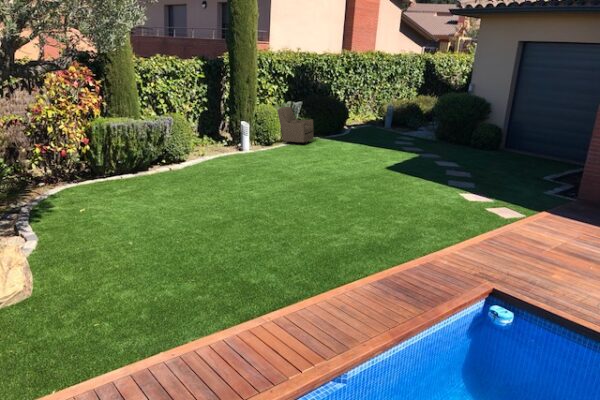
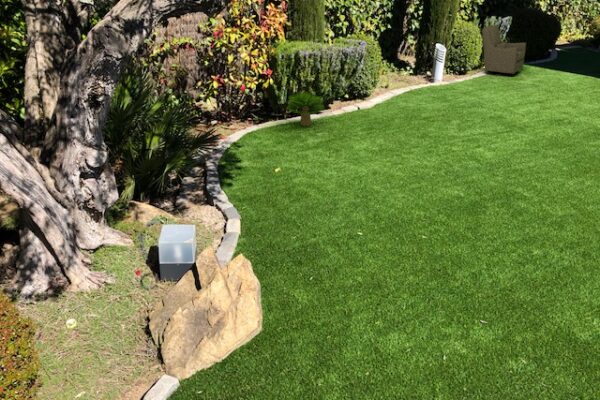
potted plant: none [101,154,136,182] -> present [287,92,323,126]

